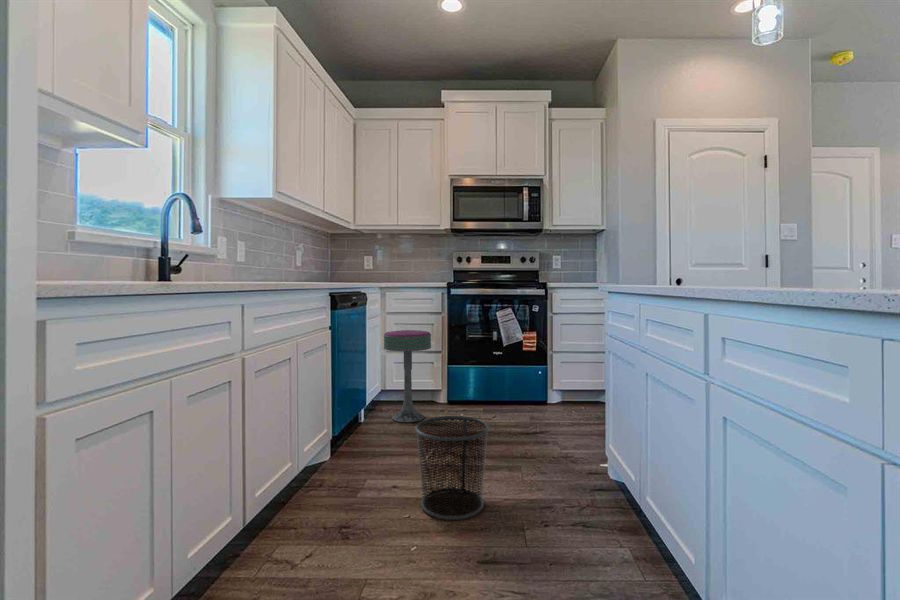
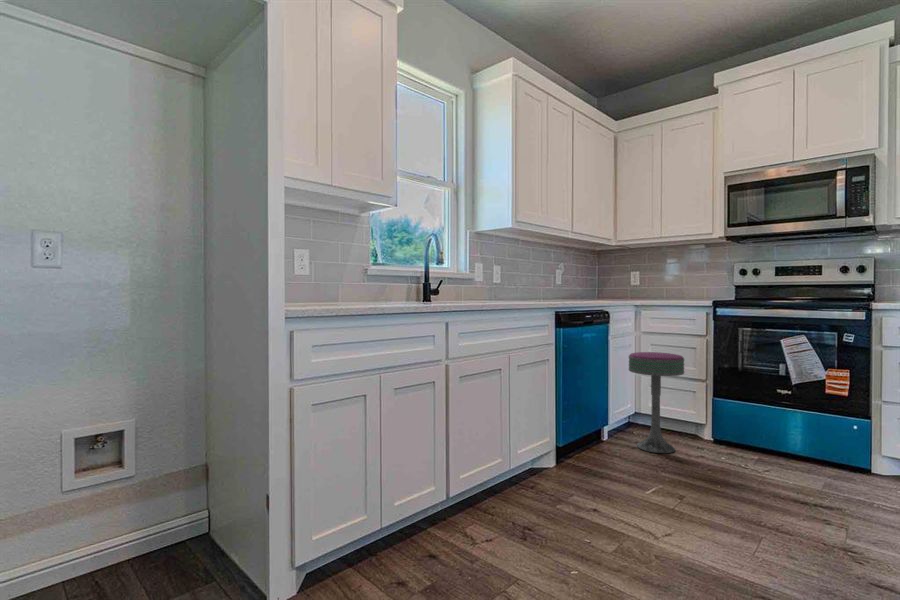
waste bin: present [415,416,489,520] -> none [603,447,689,561]

